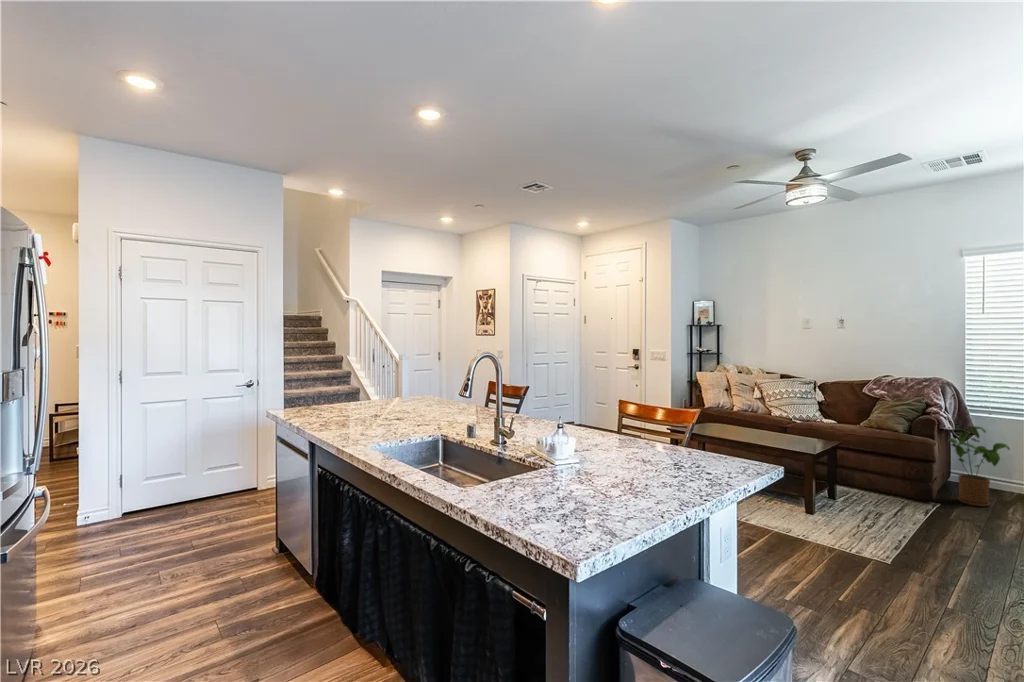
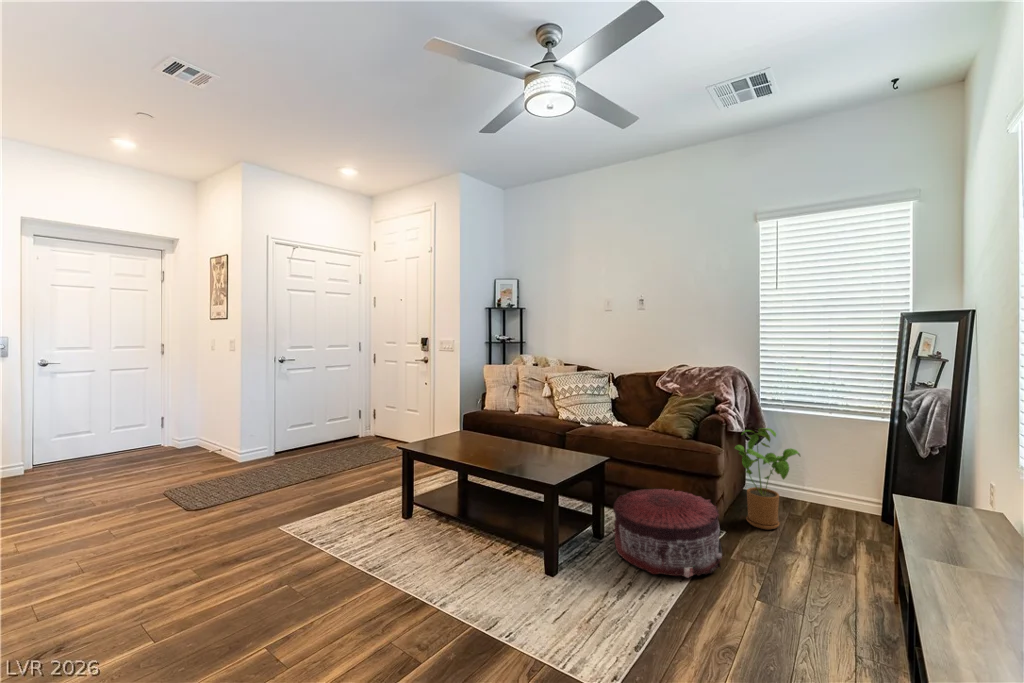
pouf: none [848,467,946,525] -> present [613,489,722,578]

